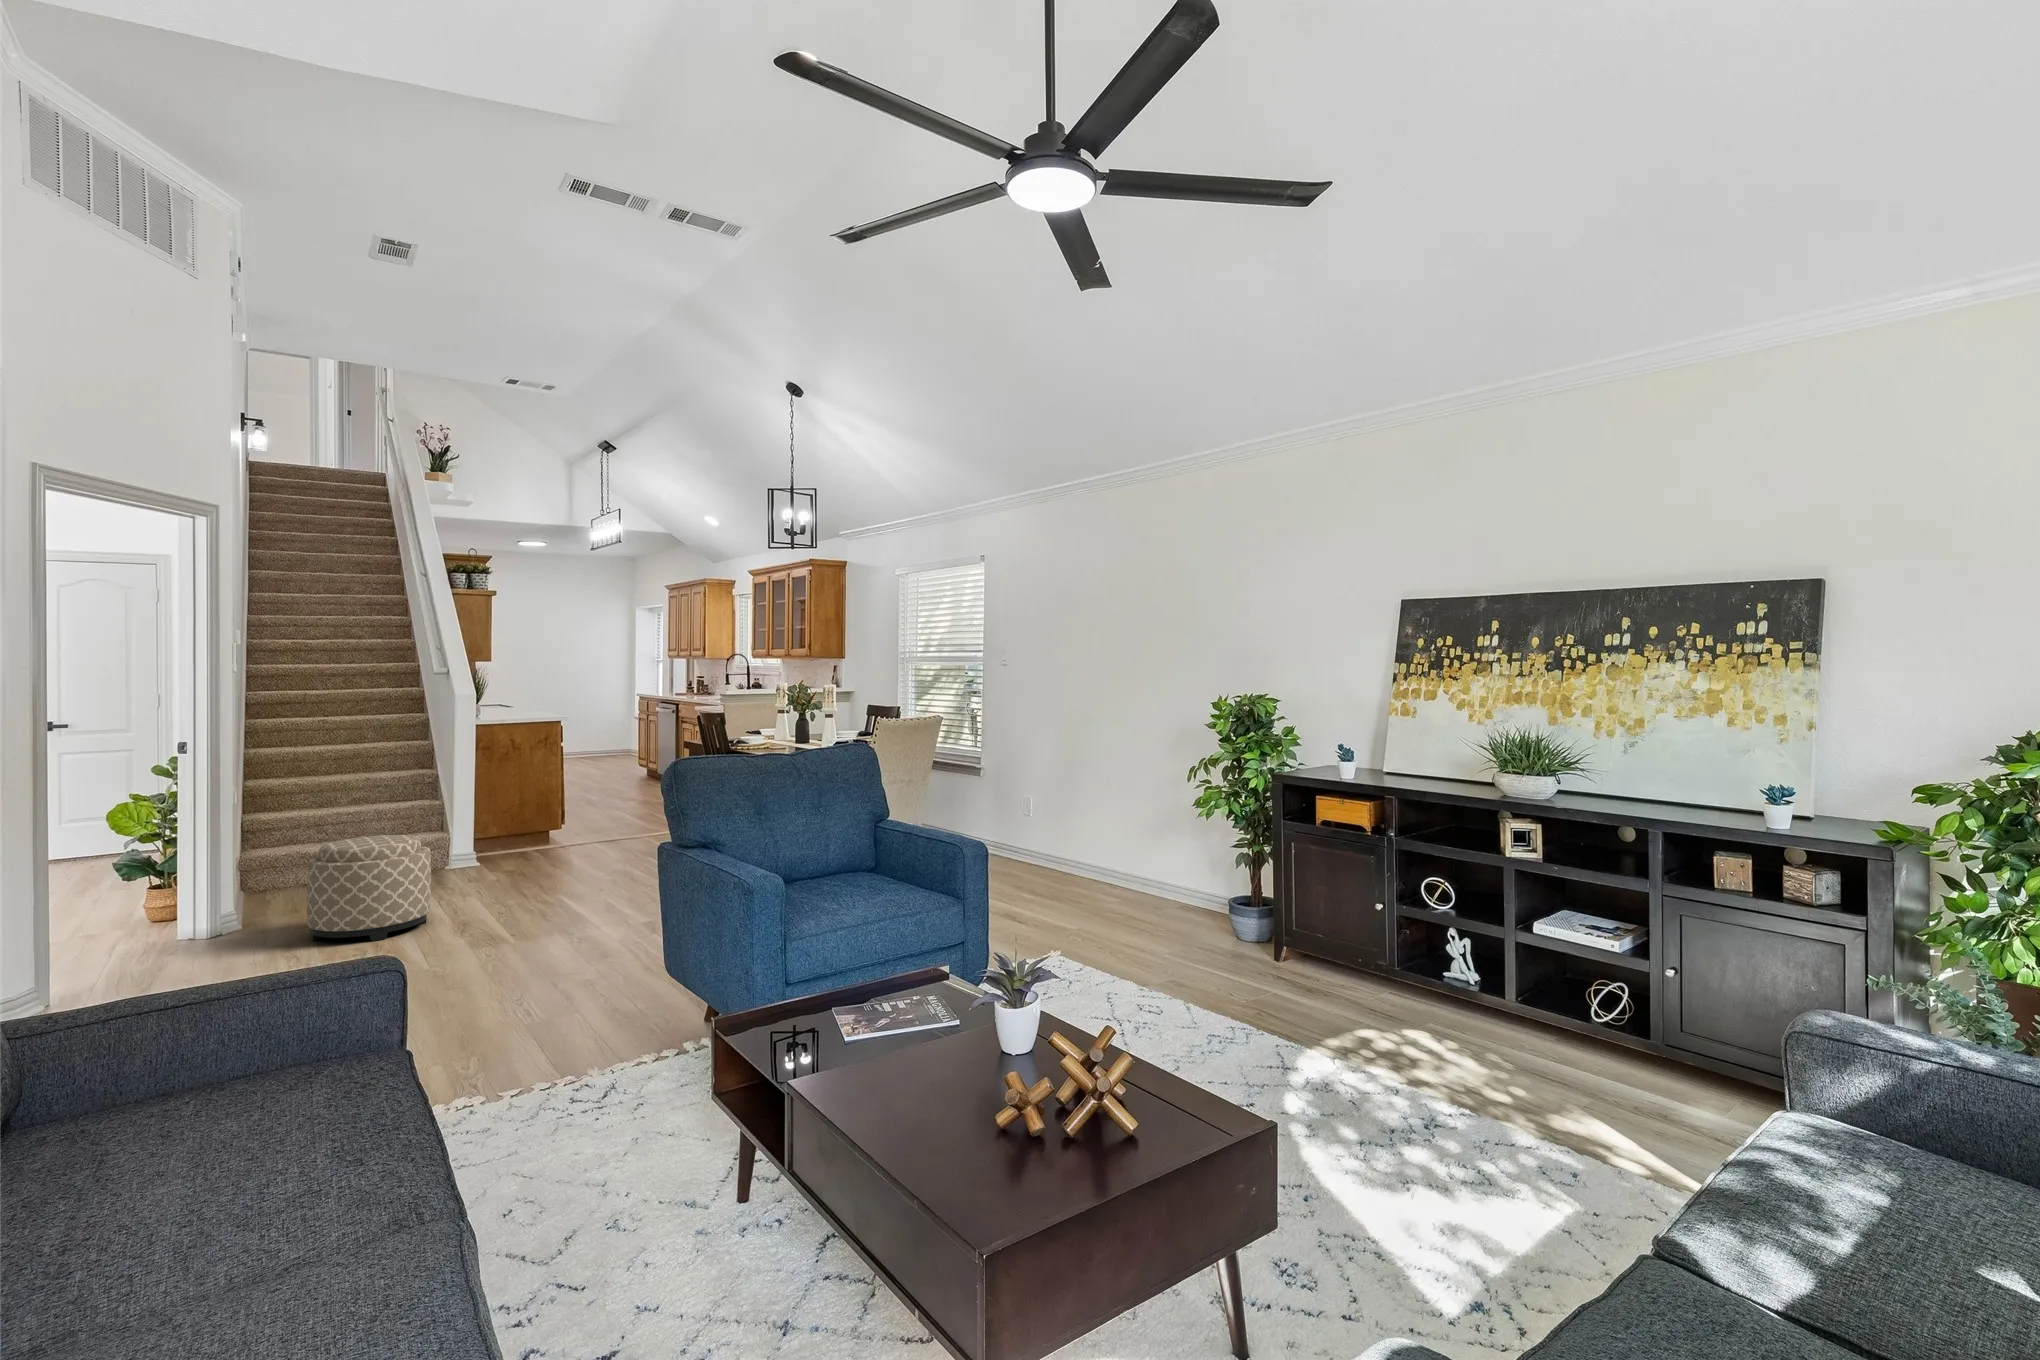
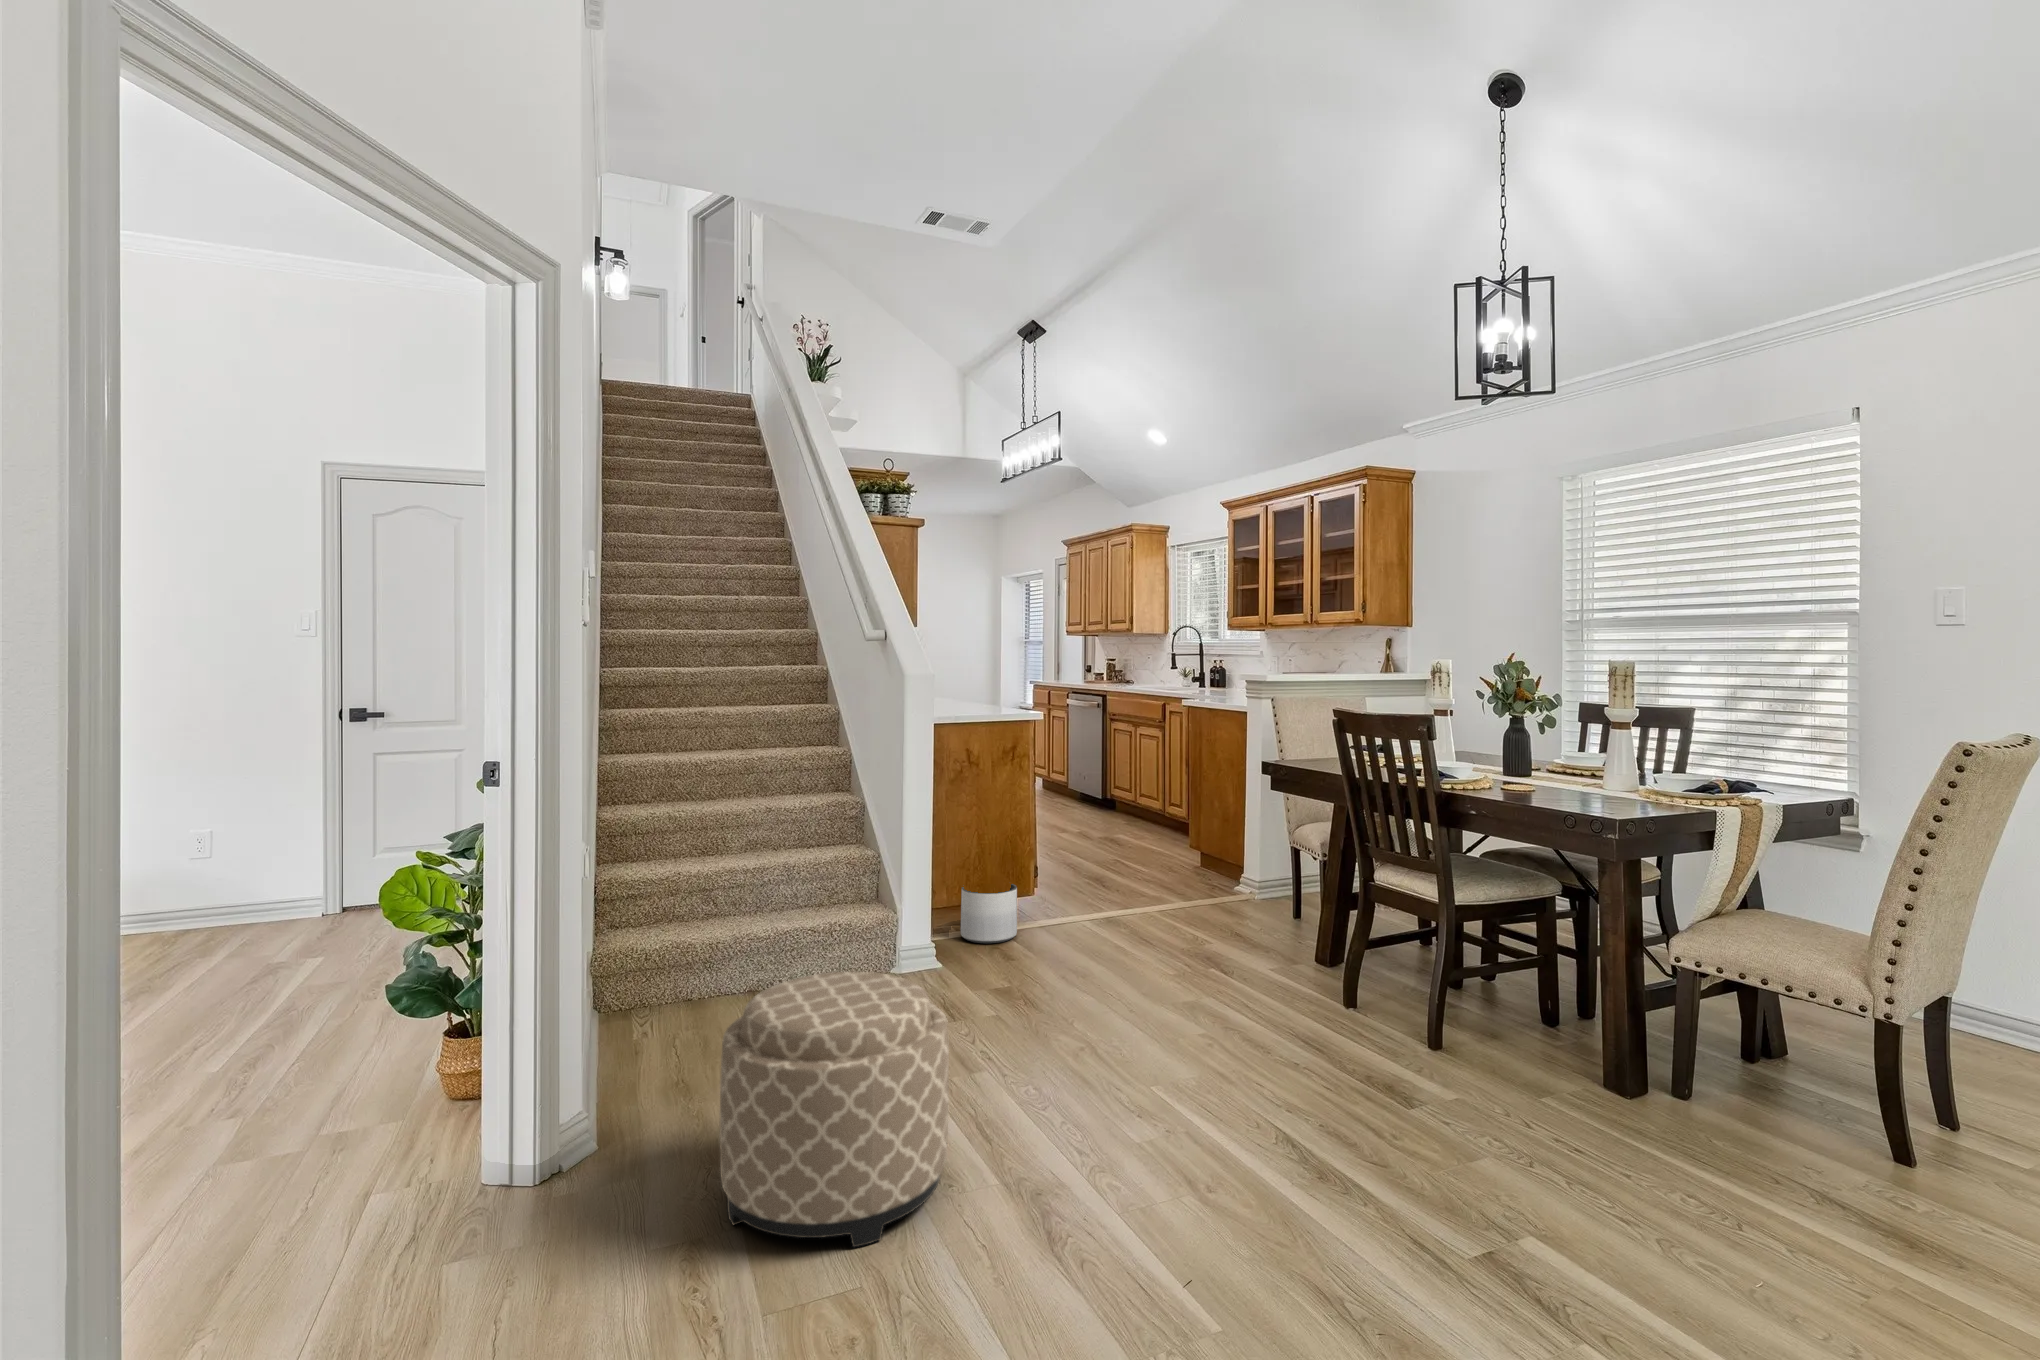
planter: none [503,818,542,853] -> present [961,884,1017,943]

